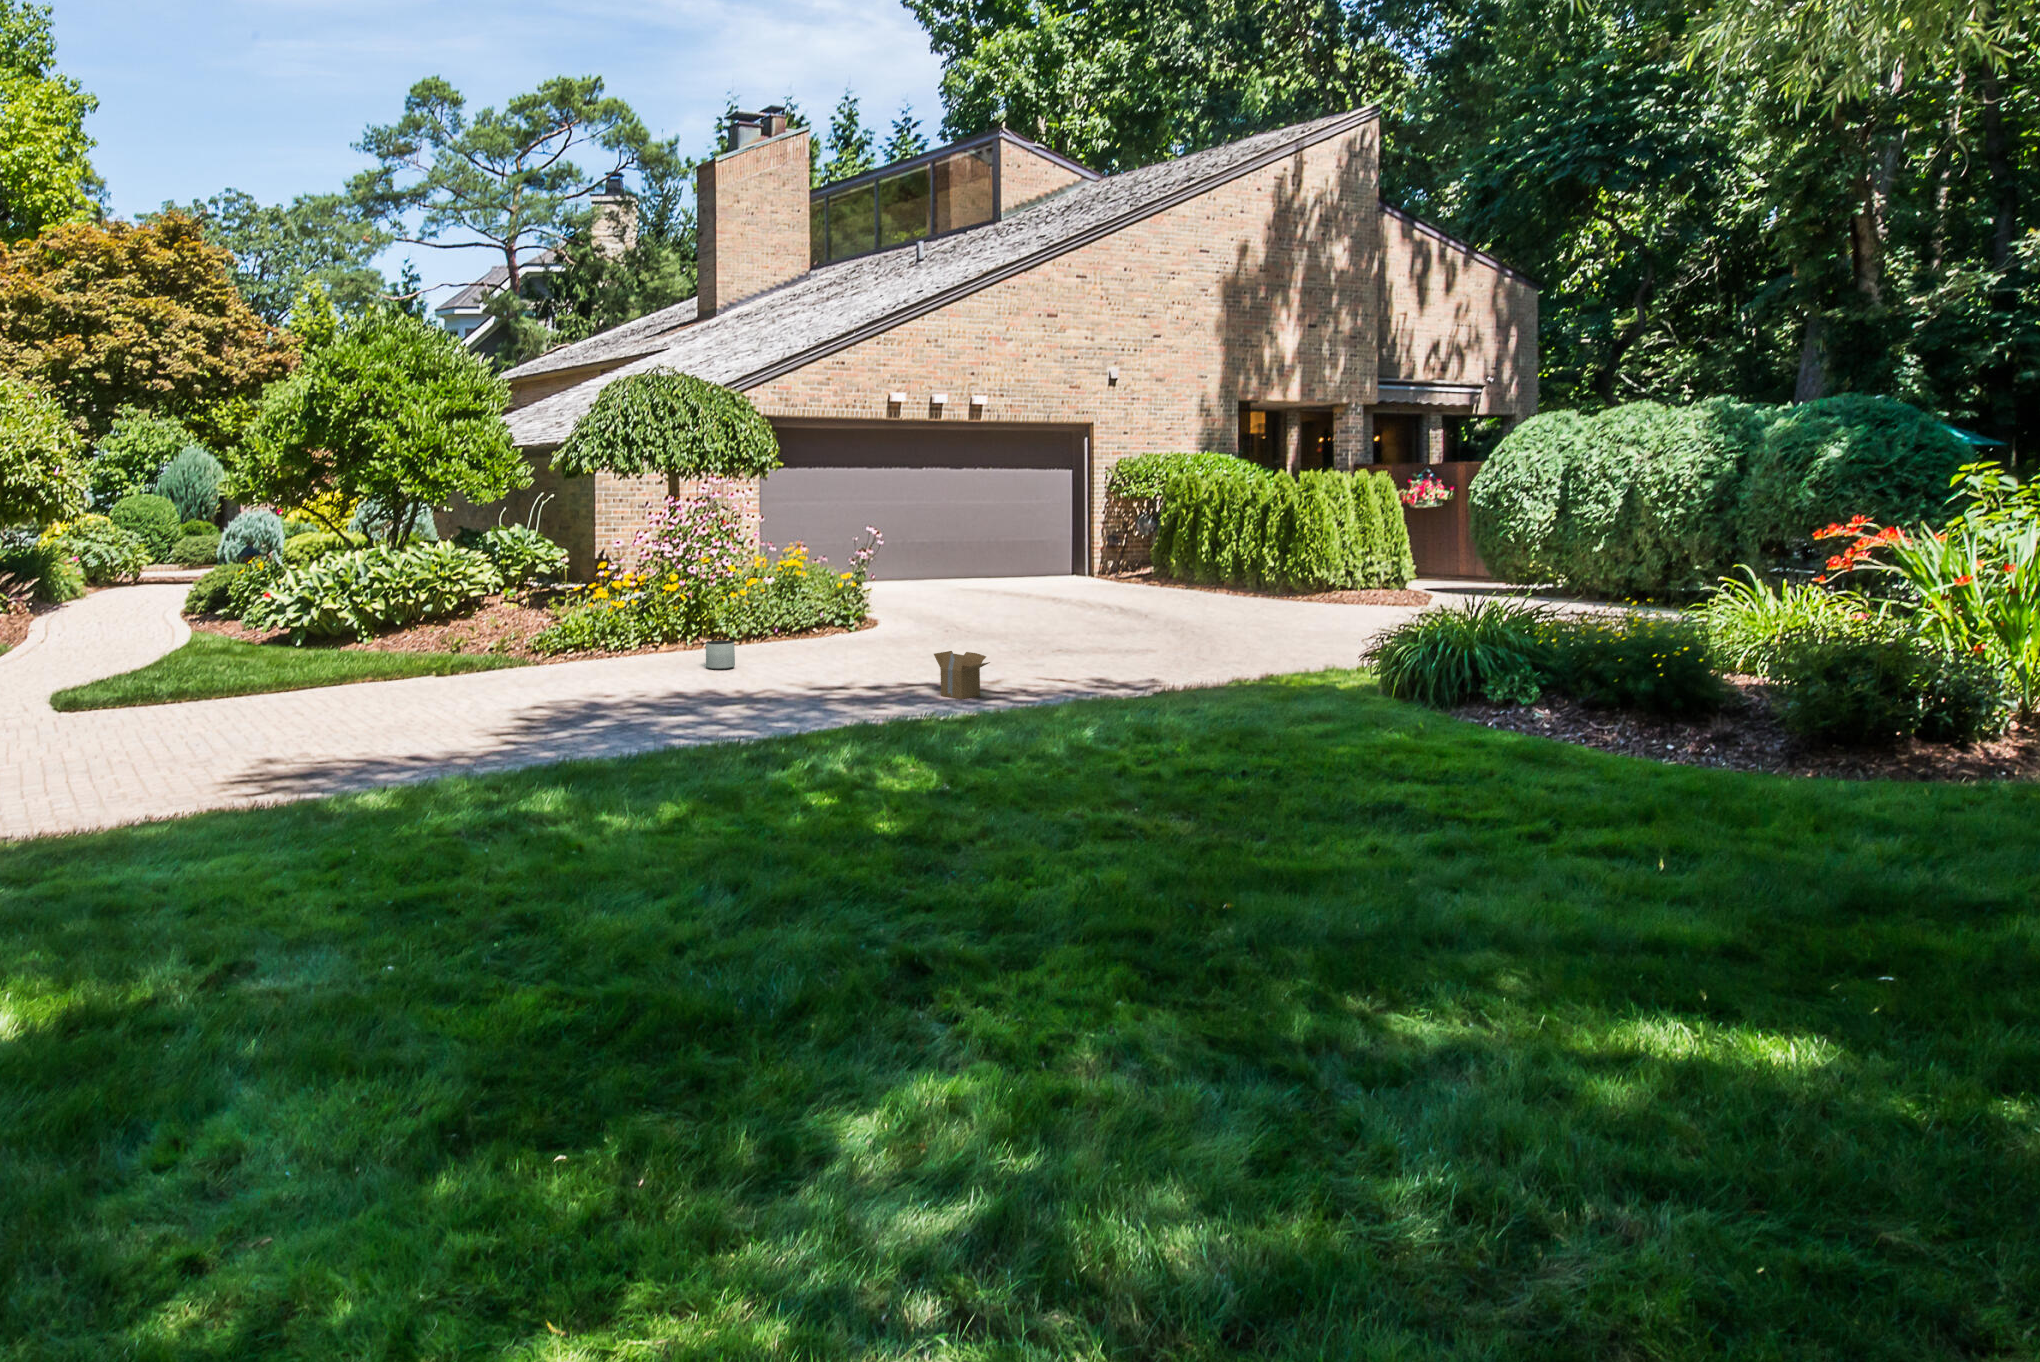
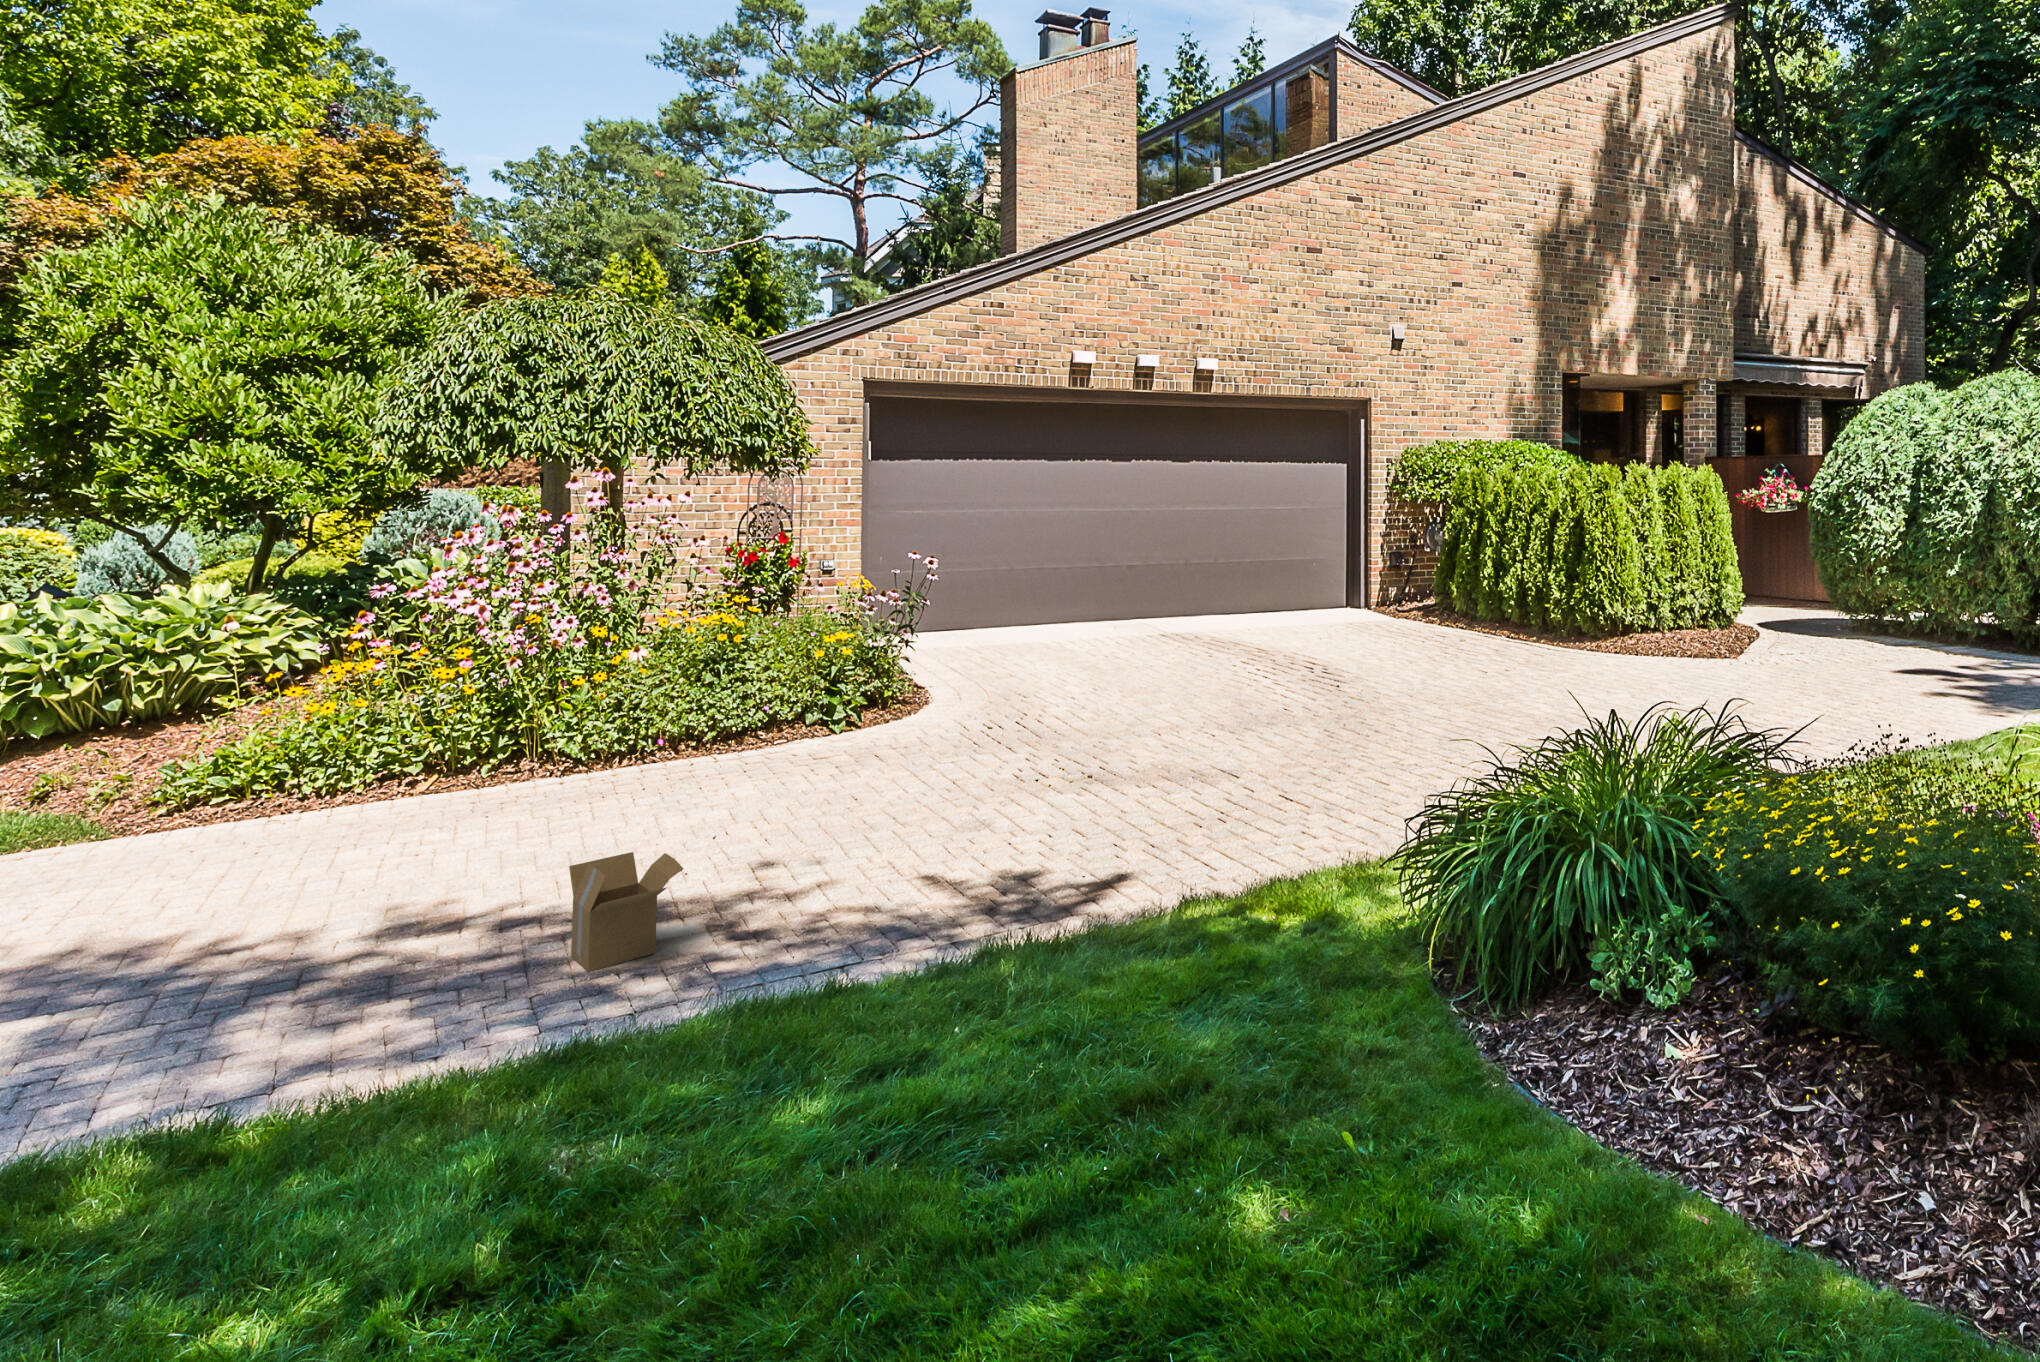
planter: present [706,640,735,670] -> none [320,789,393,851]

